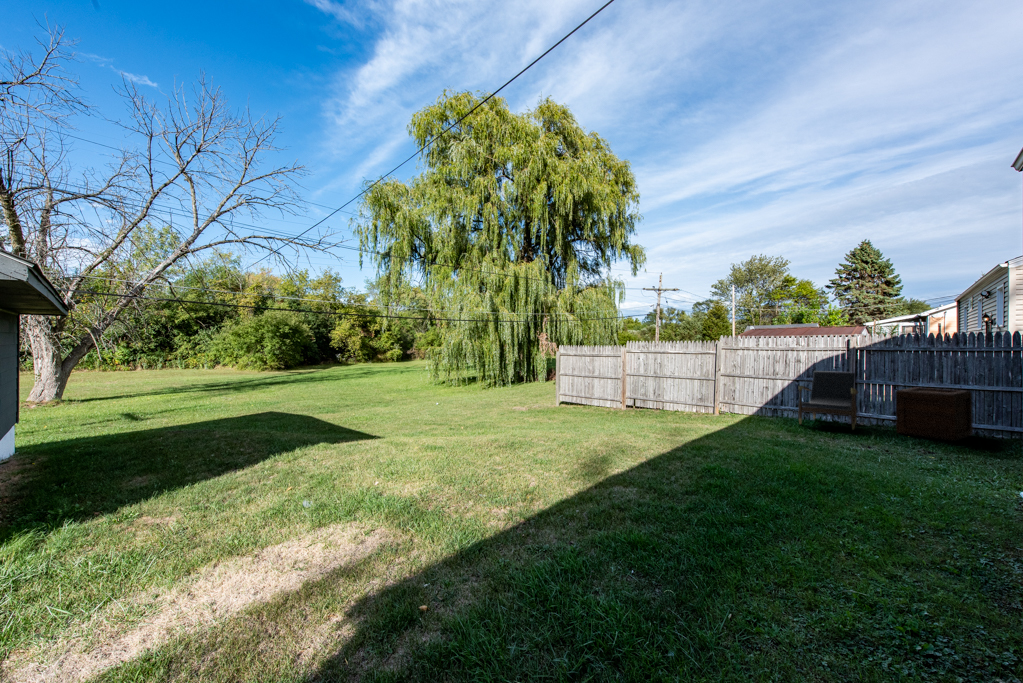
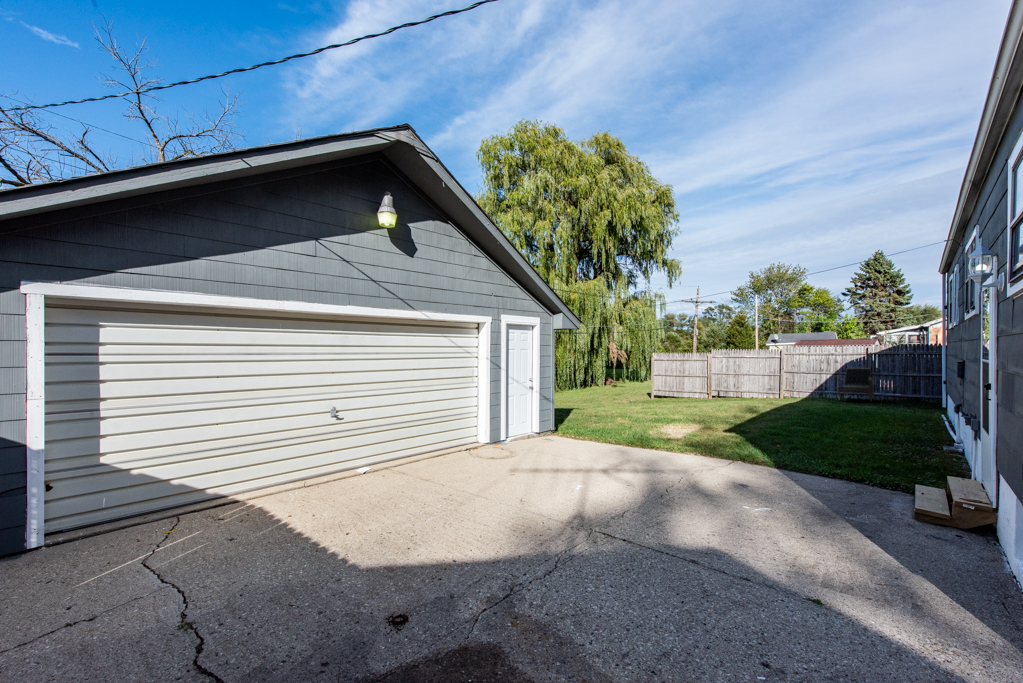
wooden crate: present [896,388,973,441] -> none [894,376,937,404]

